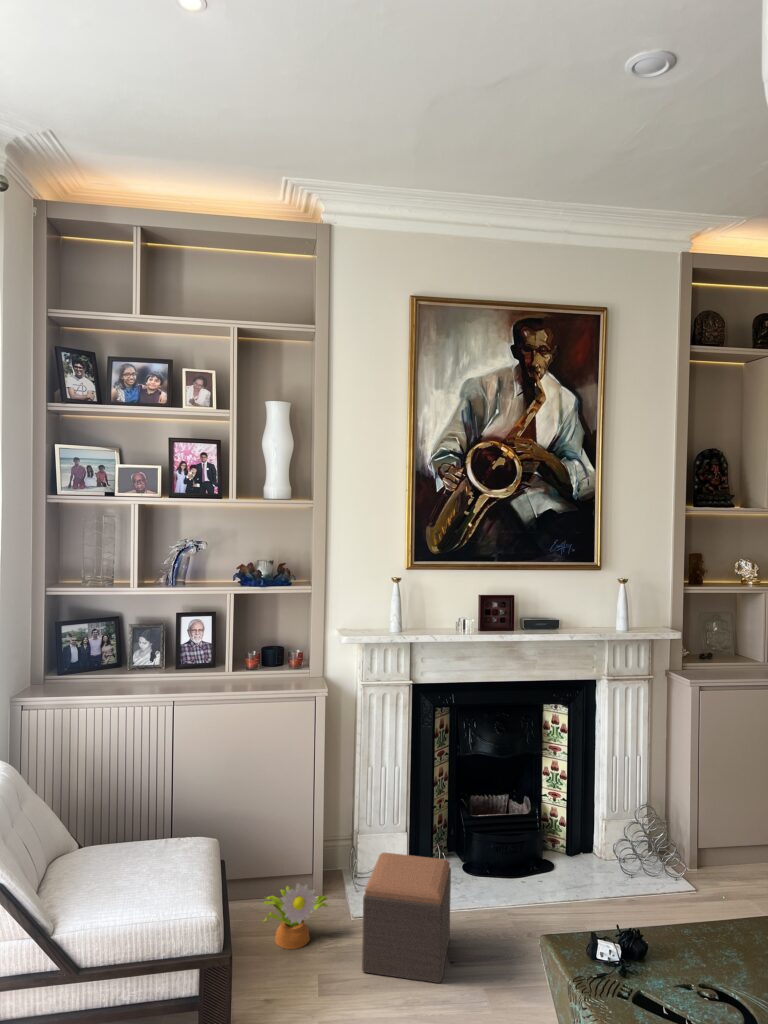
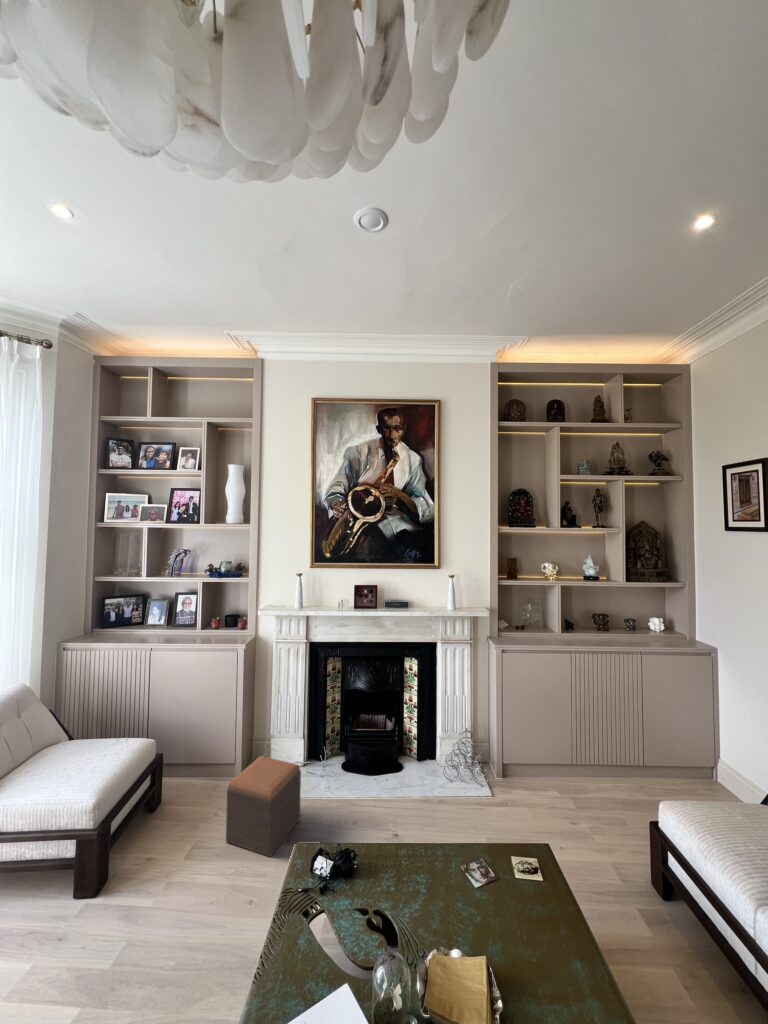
decorative plant: present [263,883,328,949] -> none [176,773,229,819]

